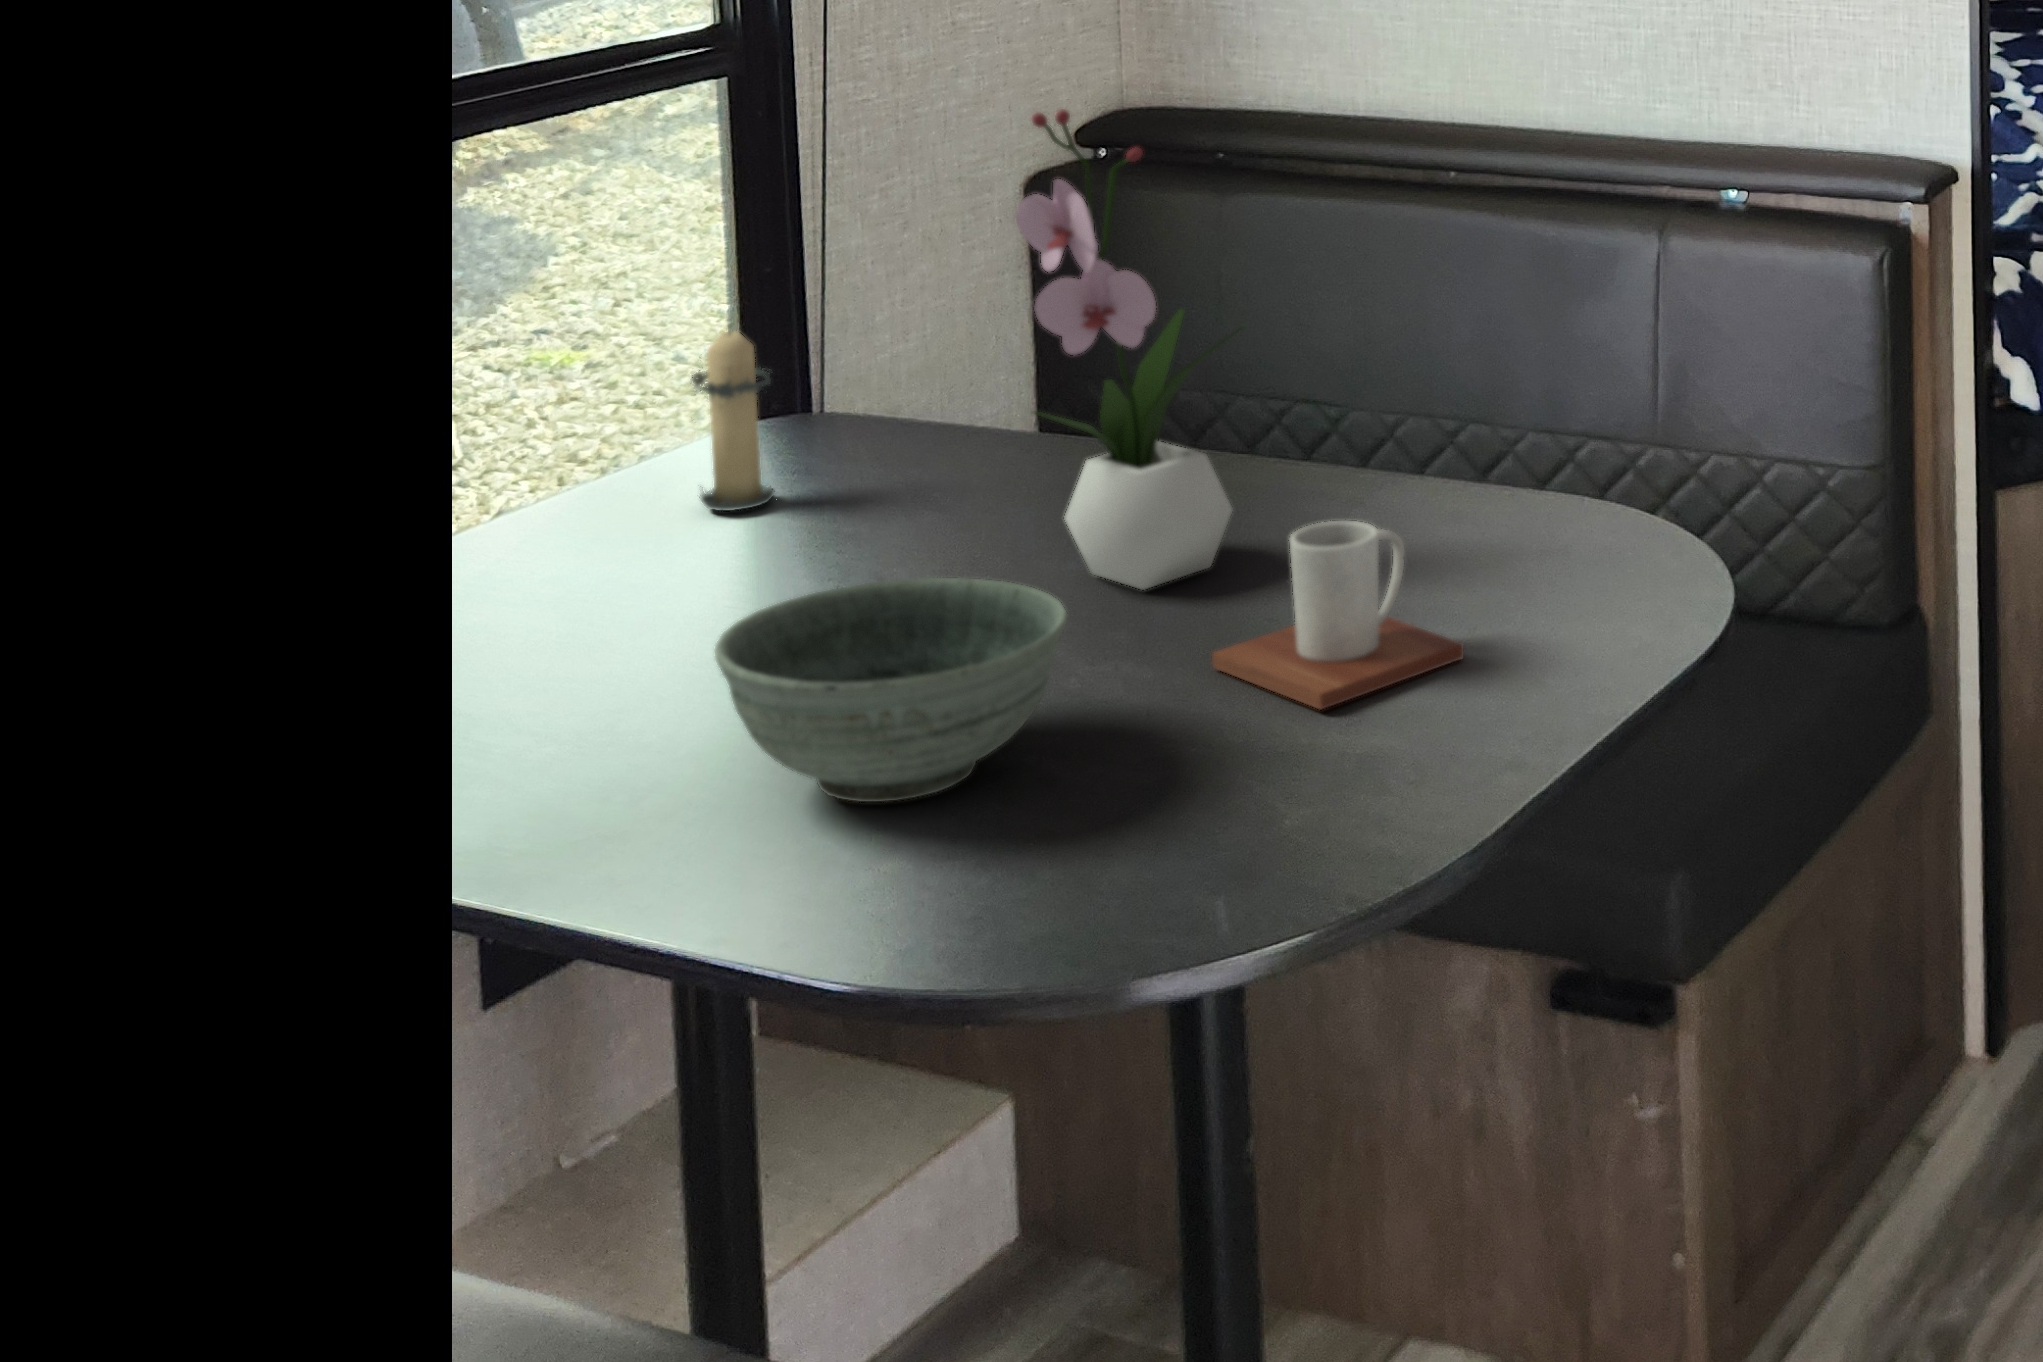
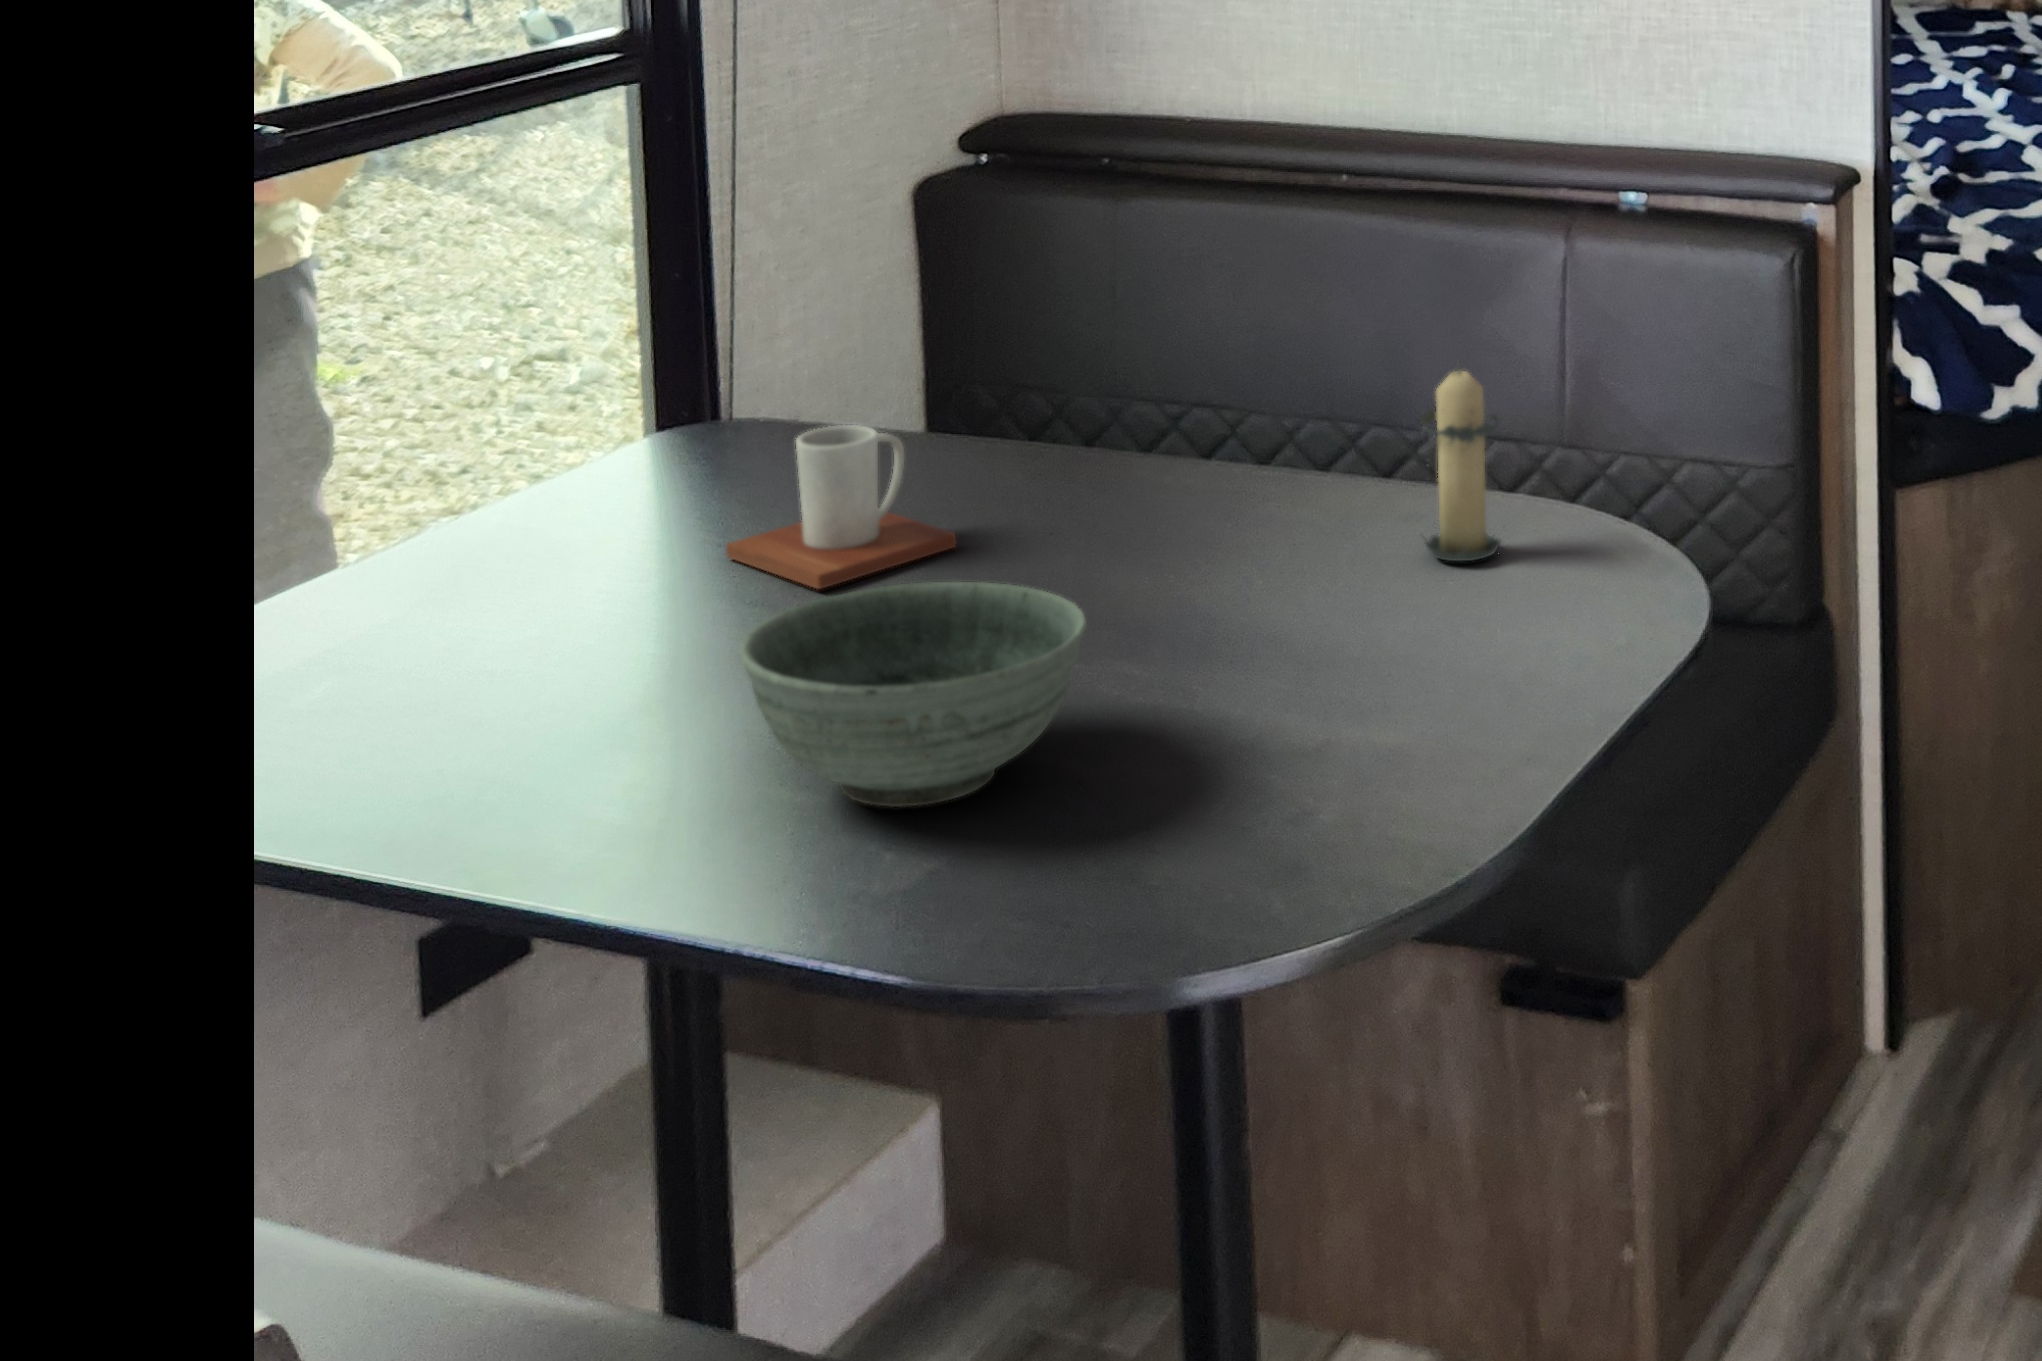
flower arrangement: present [1016,109,1245,590] -> none [990,111,1218,593]
candle: present [691,328,775,511] -> present [1419,363,1500,561]
mug: present [1212,521,1464,710] -> present [726,425,956,589]

